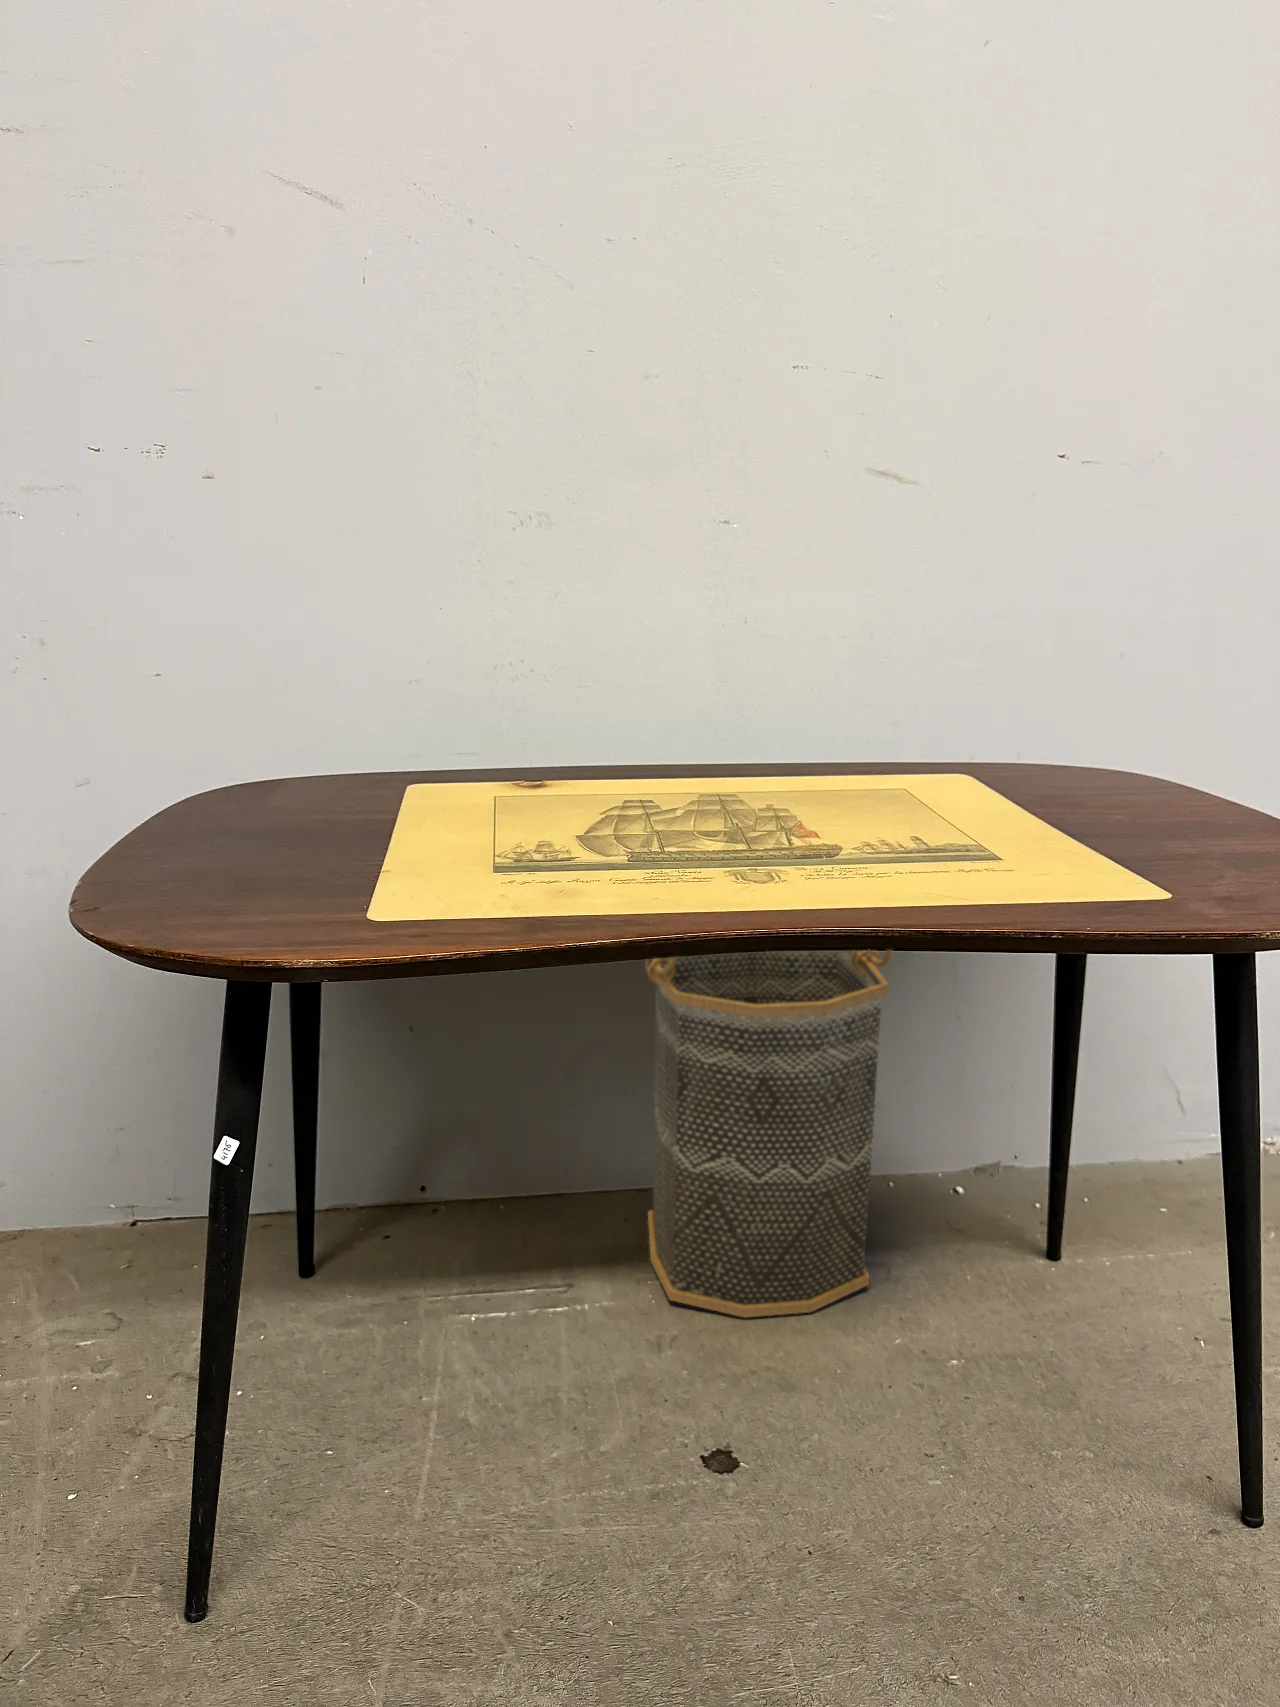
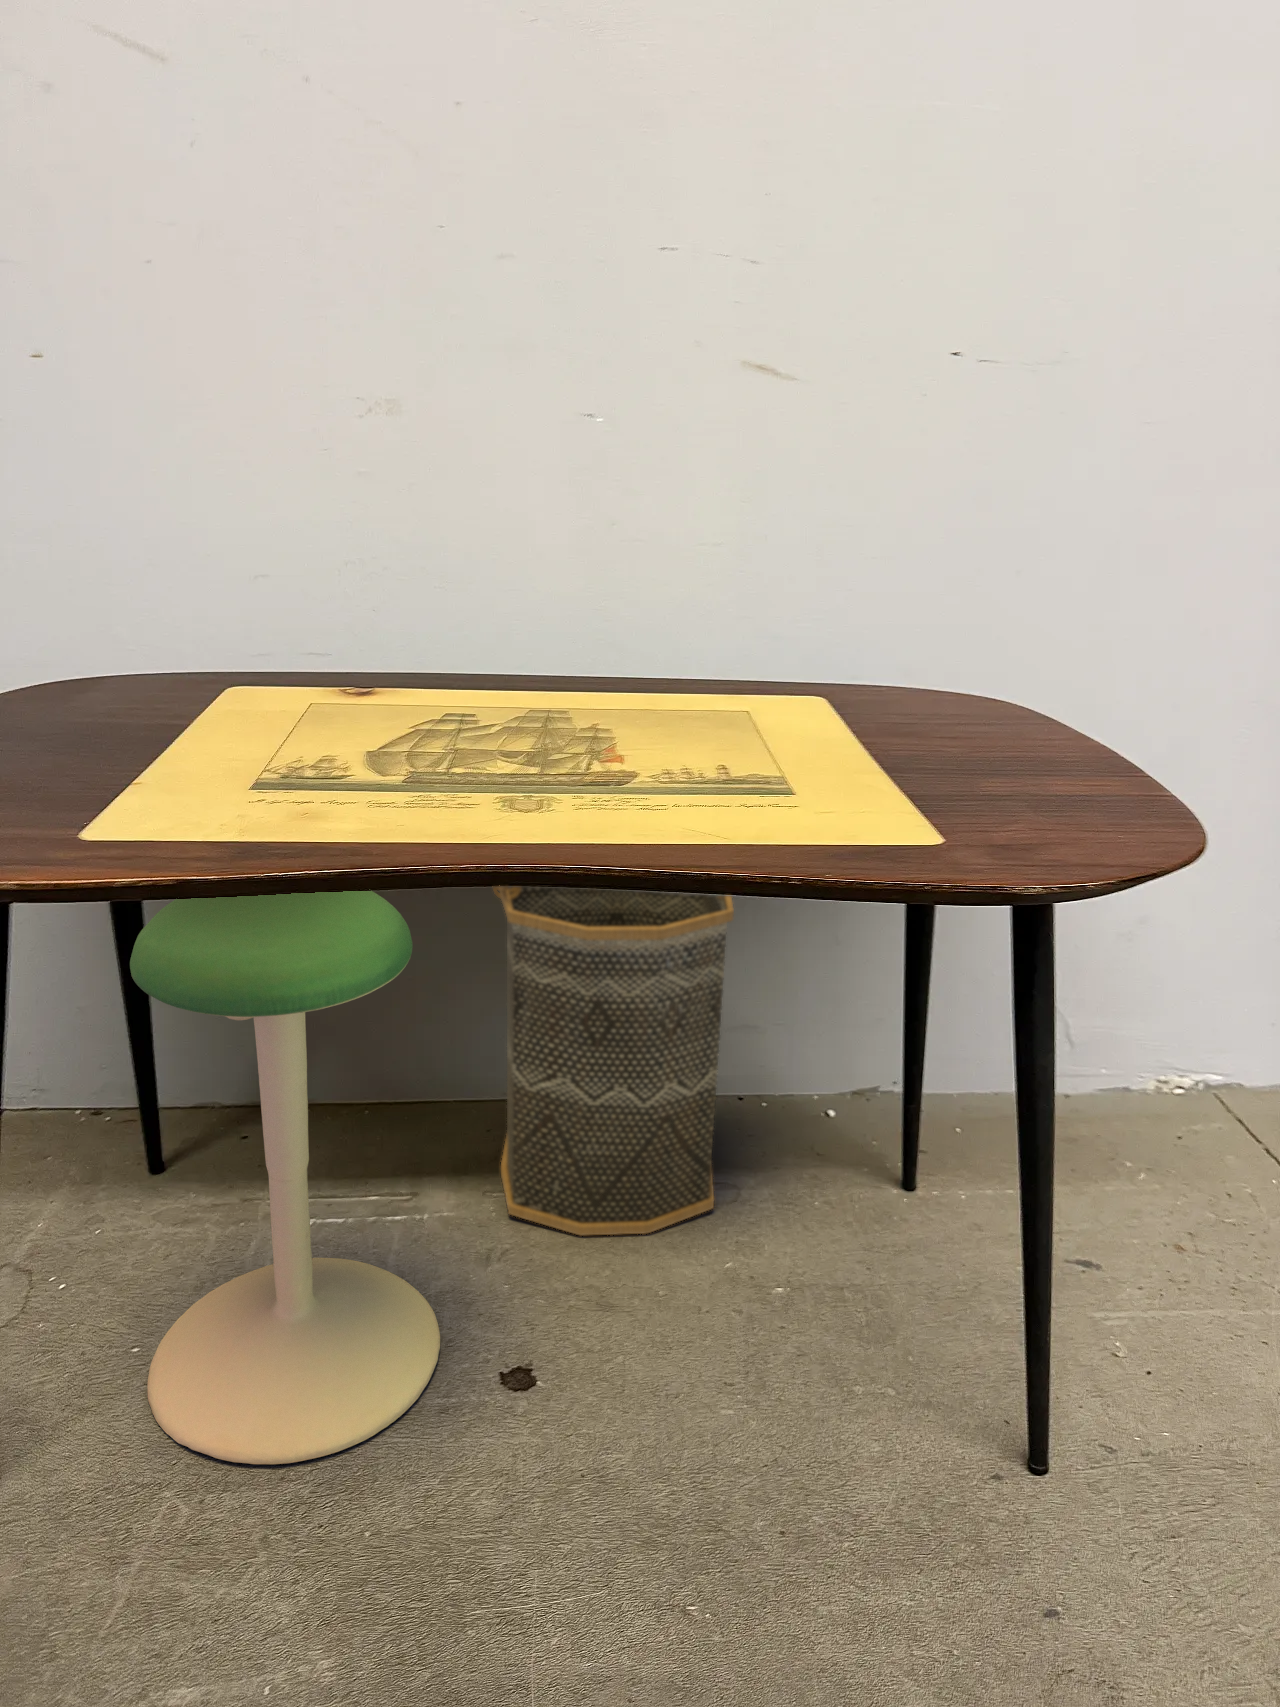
stool: none [350,959,637,1559] -> present [130,891,440,1464]

